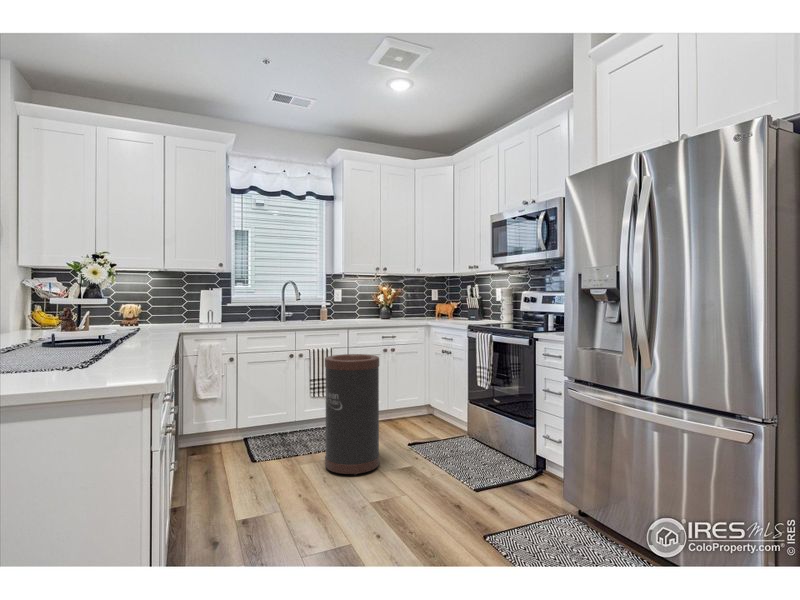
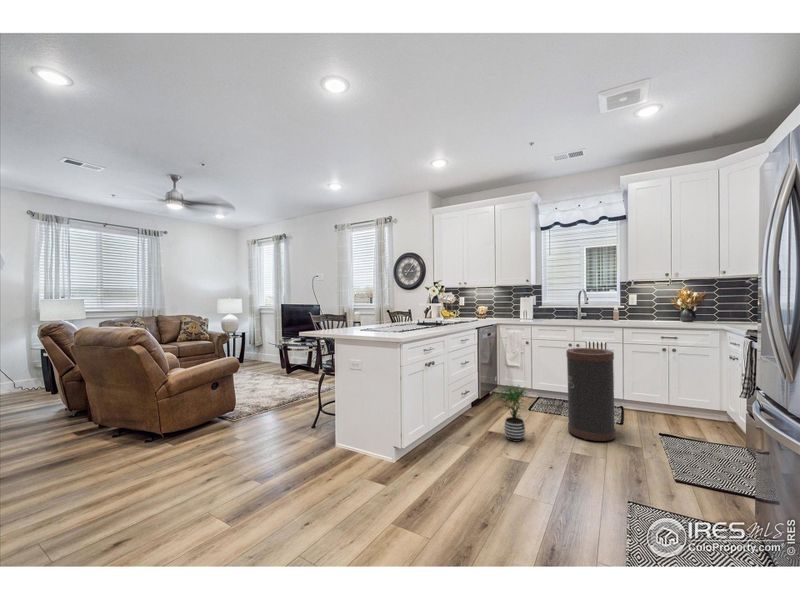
potted plant: none [242,419,305,513] -> present [494,385,528,442]

